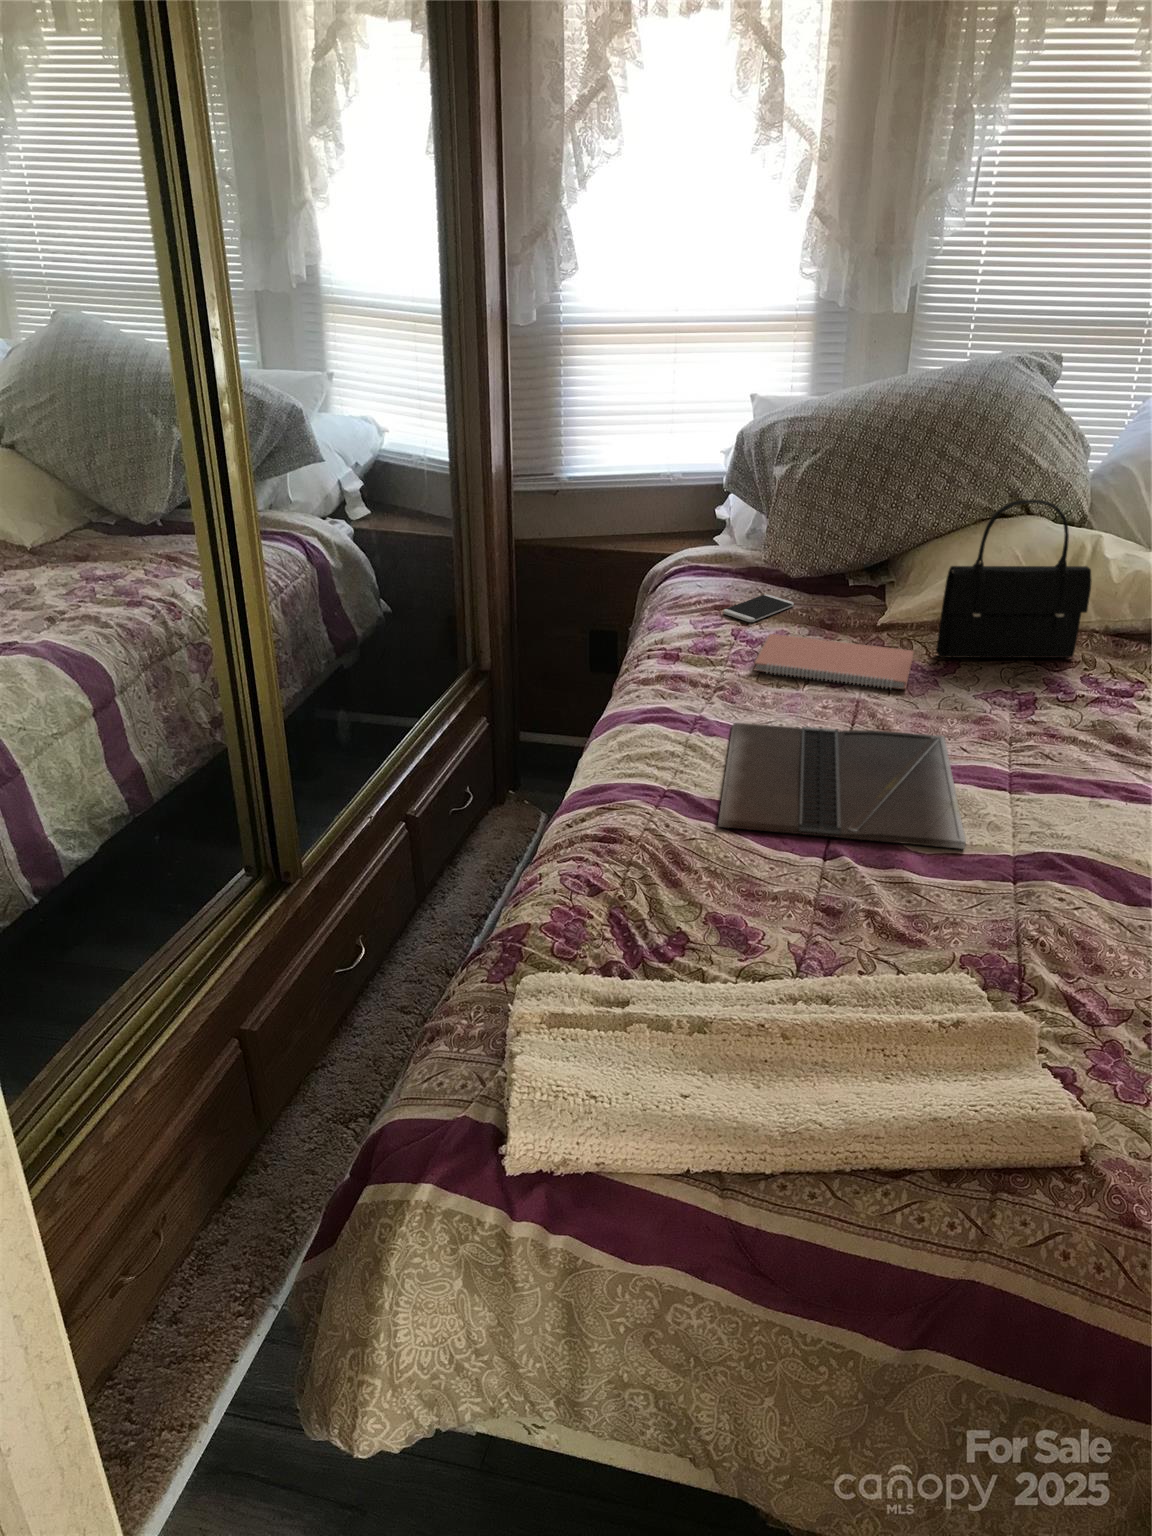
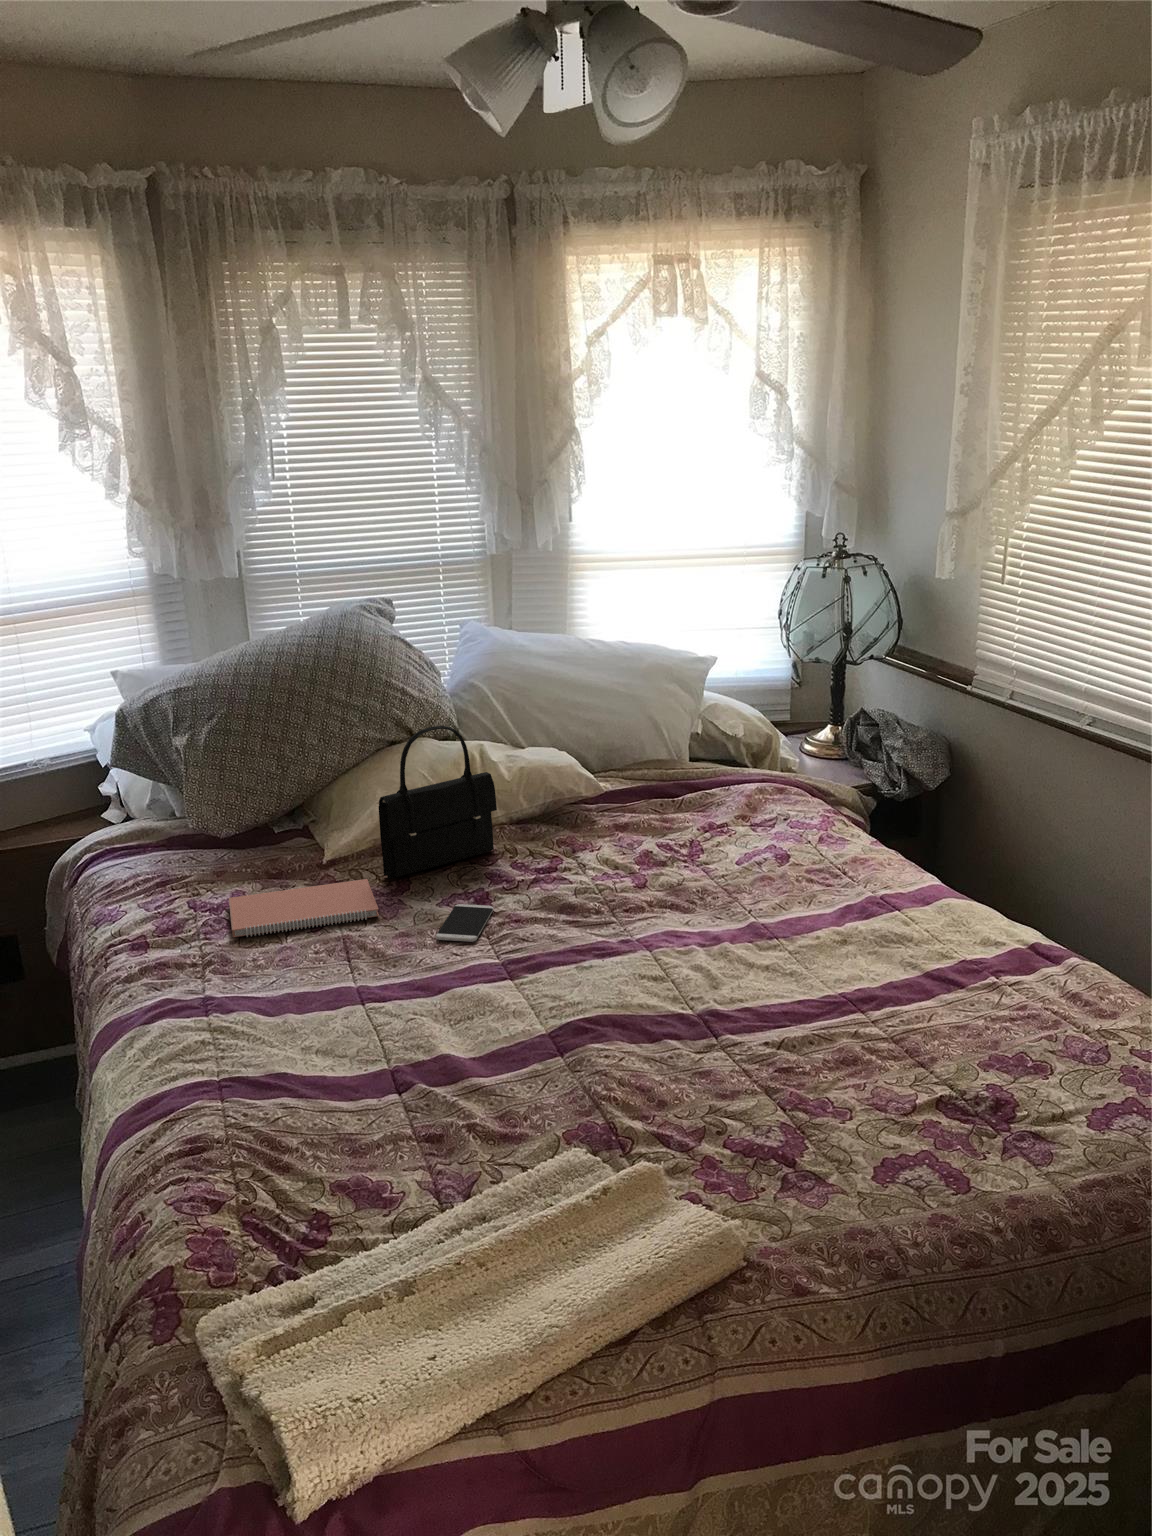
smartphone: present [723,594,794,622] -> present [436,904,493,942]
laptop: present [718,723,966,849] -> none [246,948,511,1098]

